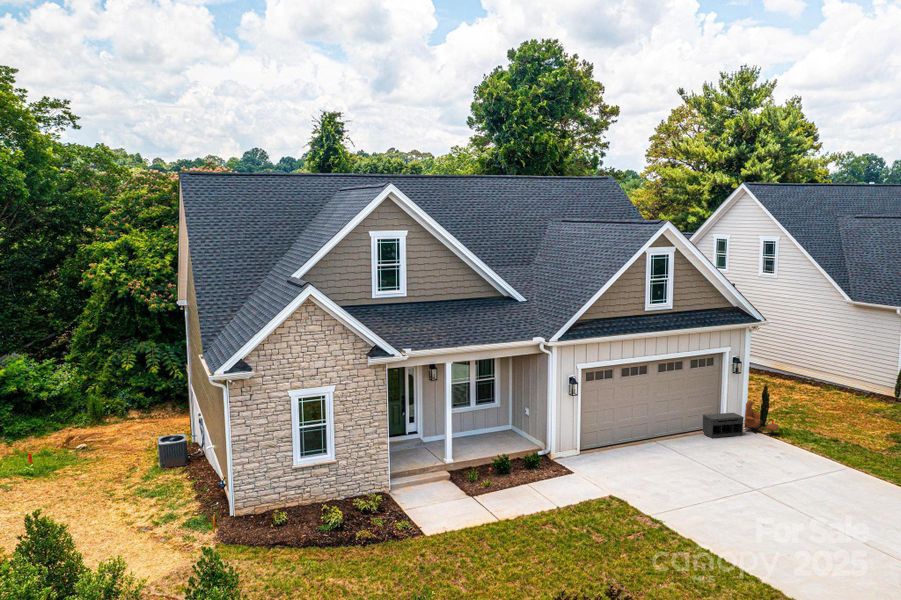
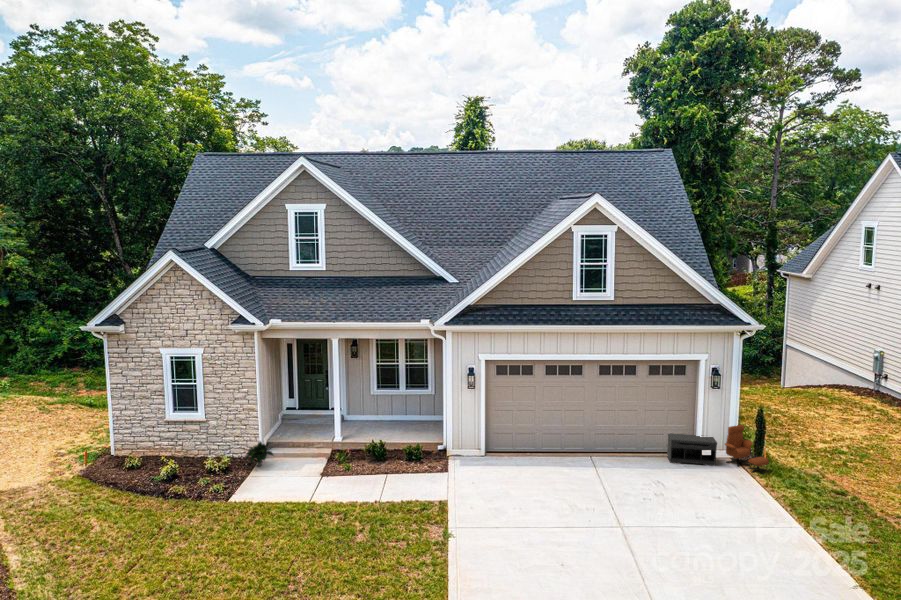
potted plant: none [385,472,419,500] -> present [246,441,273,466]

